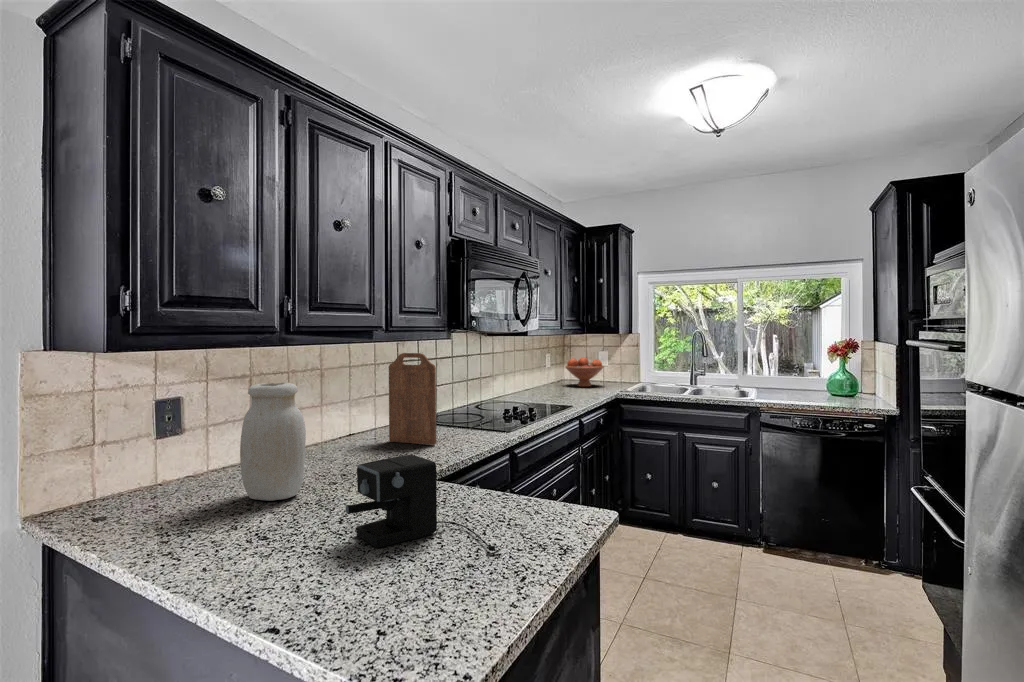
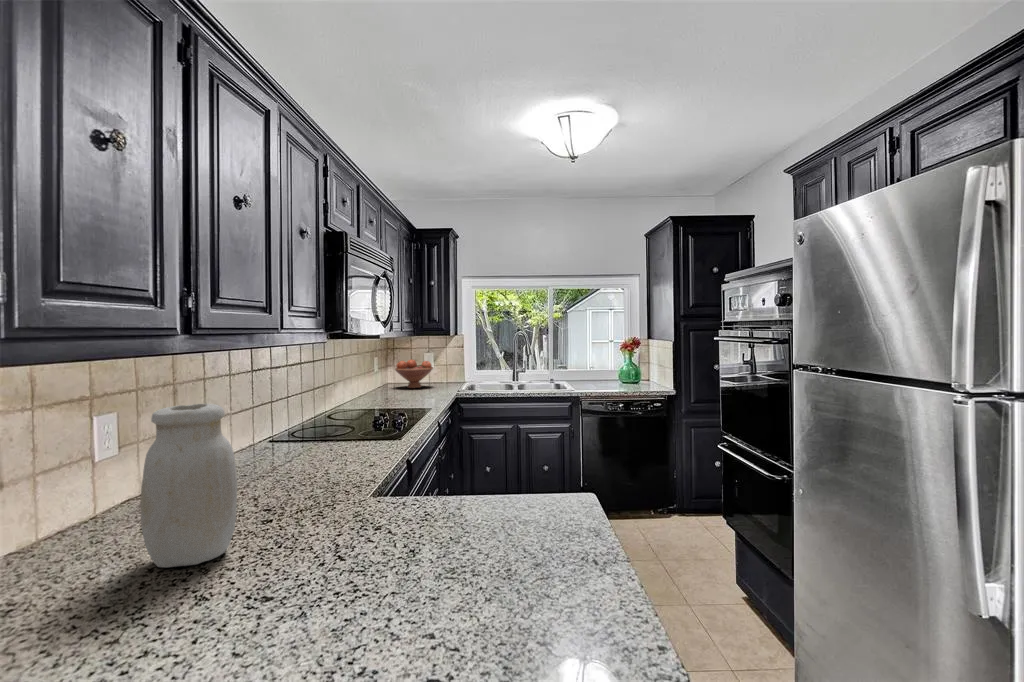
cutting board: present [389,353,436,445] -> none [268,360,334,465]
coffee maker: present [346,455,497,551] -> none [368,477,548,595]

